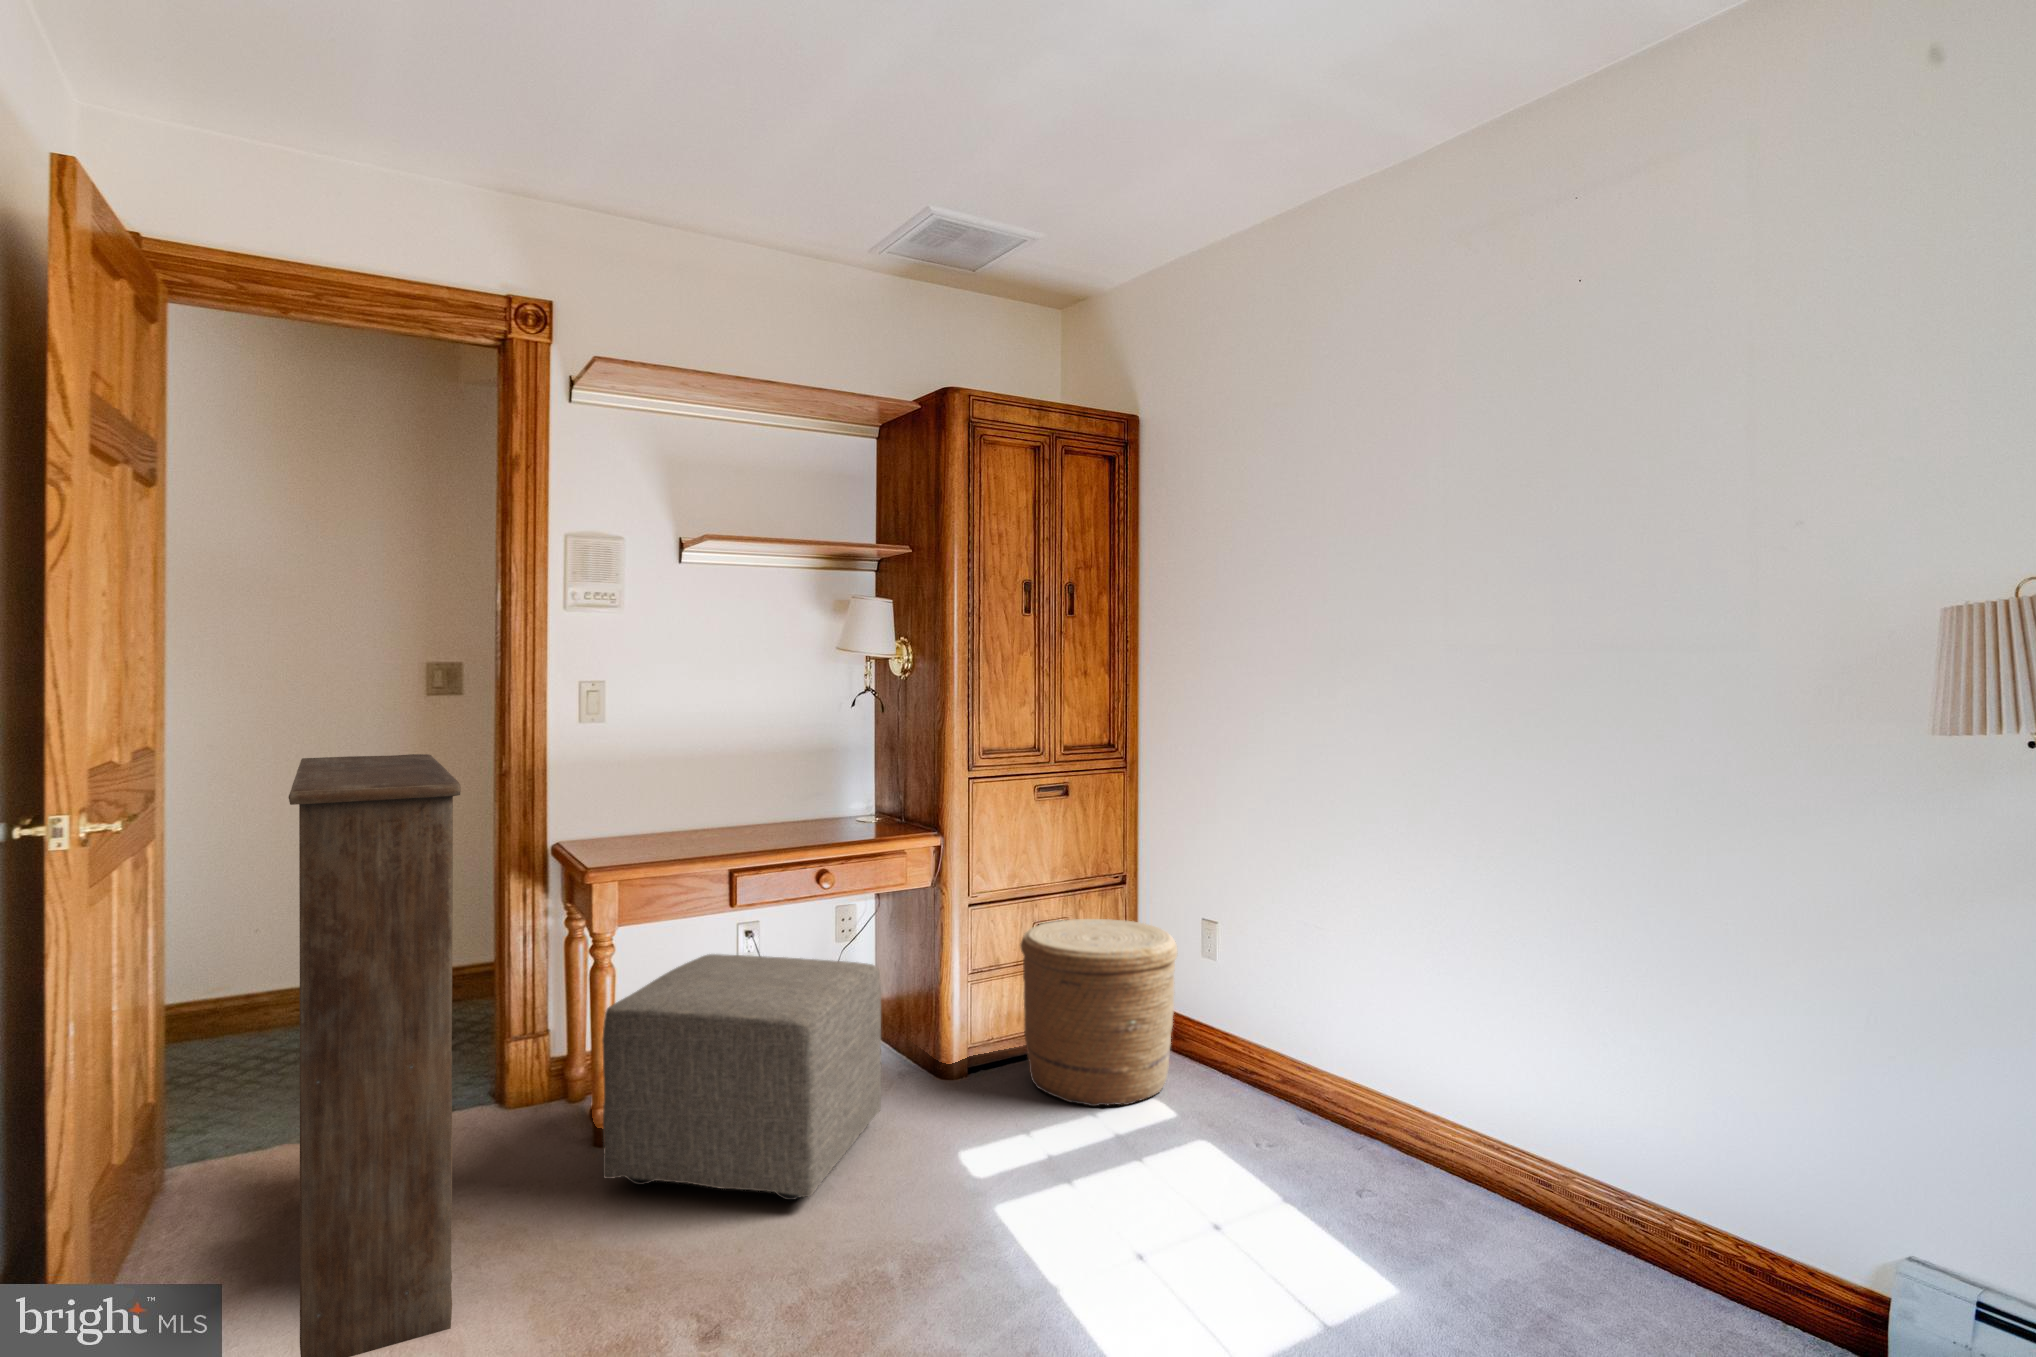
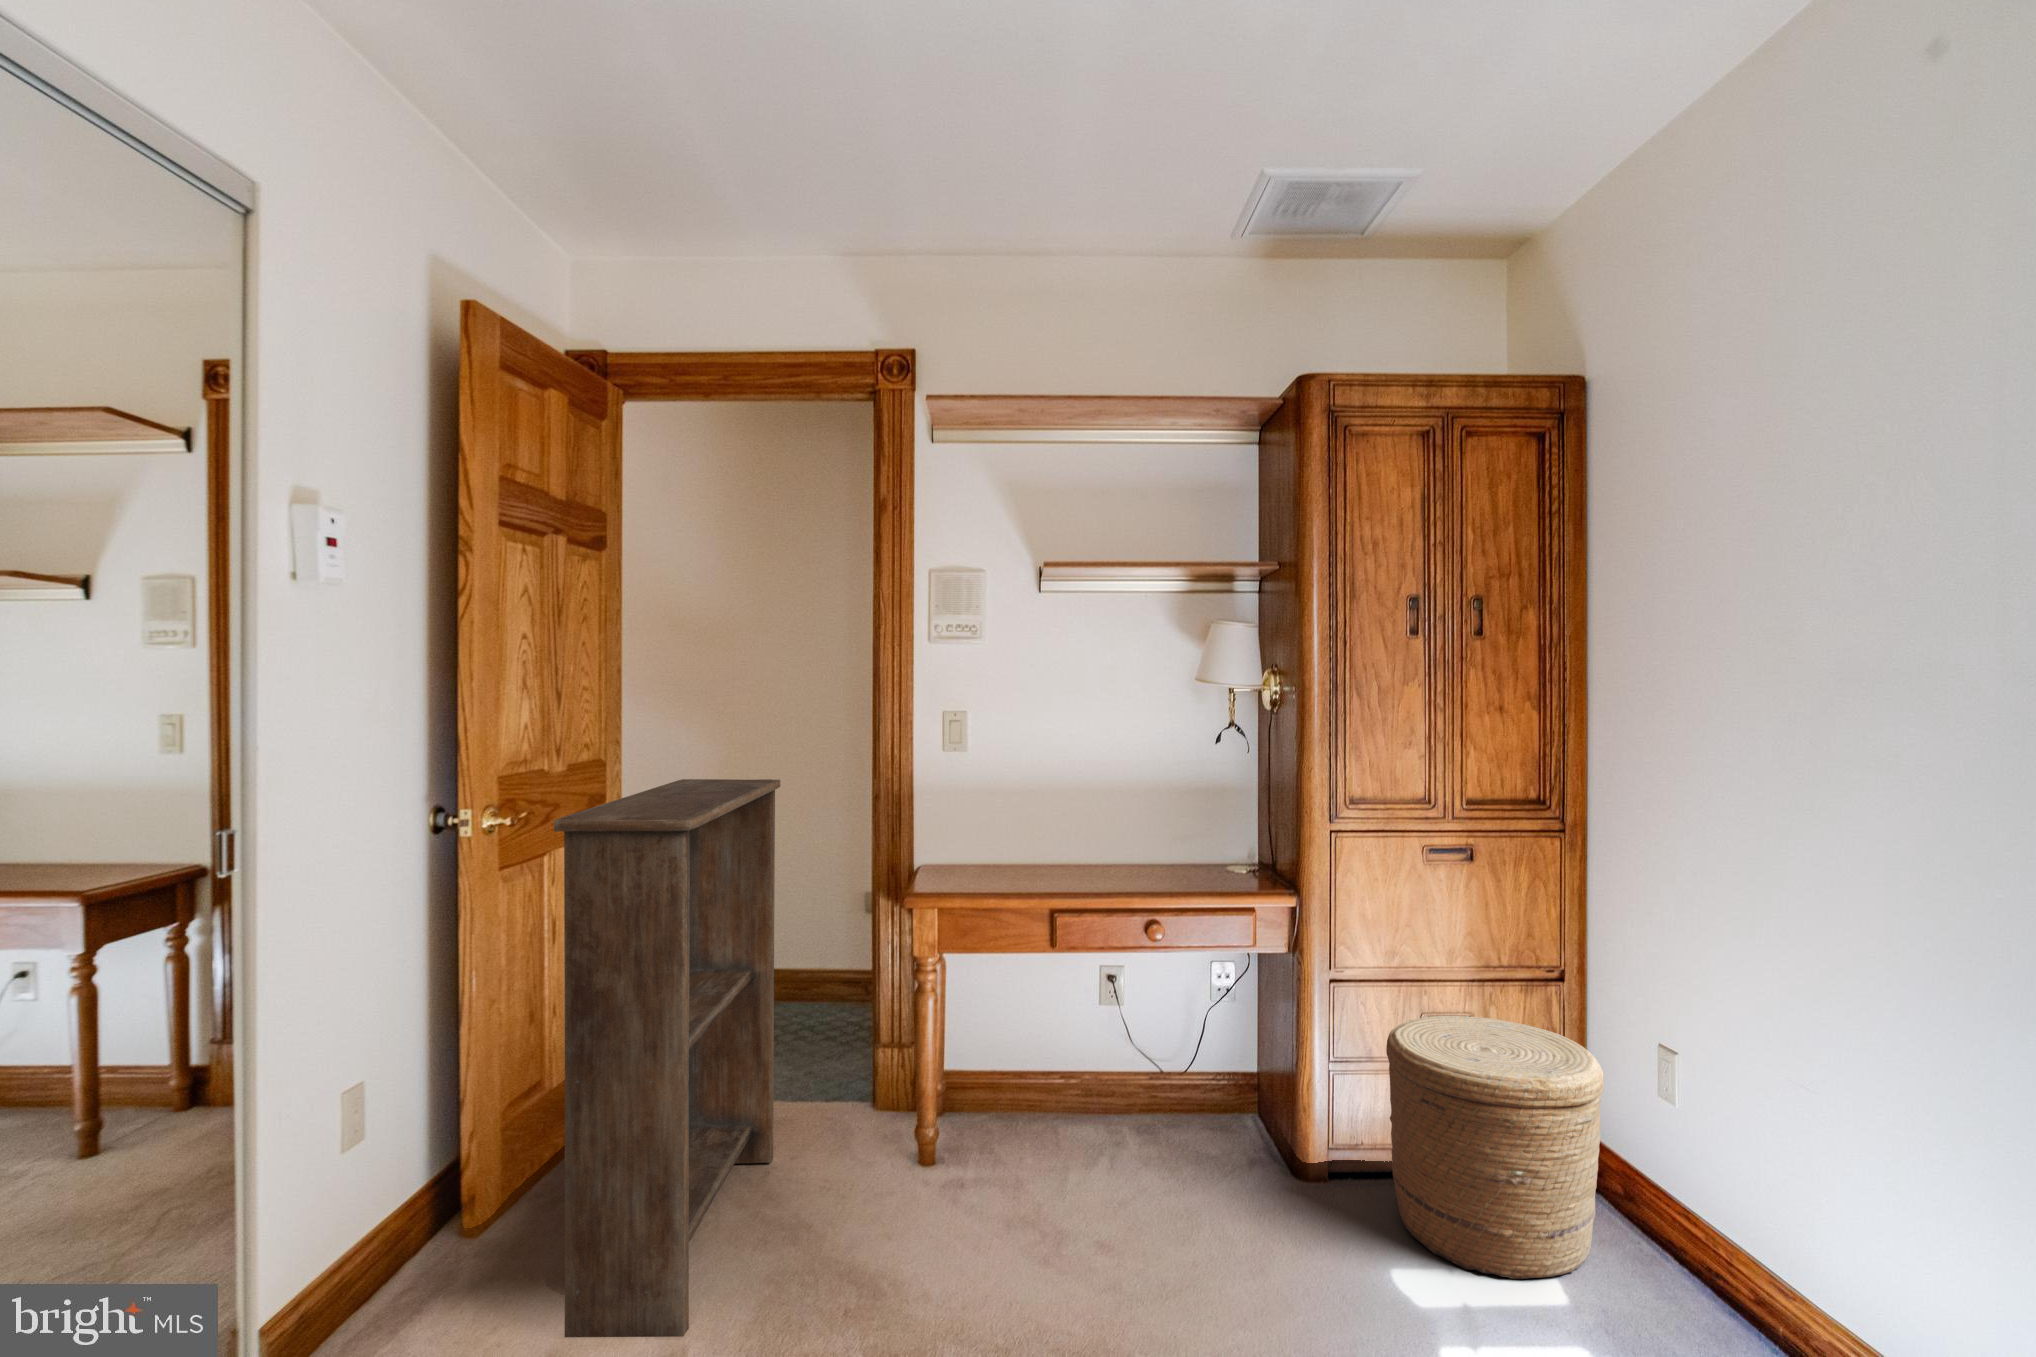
ottoman: present [602,954,881,1200] -> none [890,997,1194,1296]

